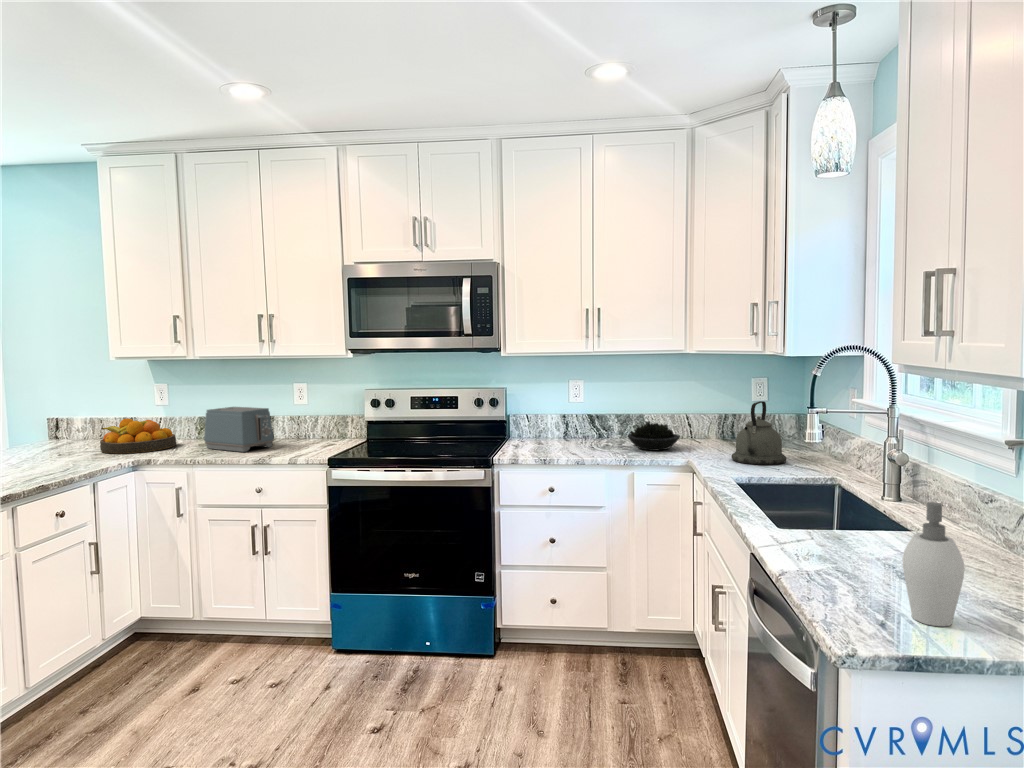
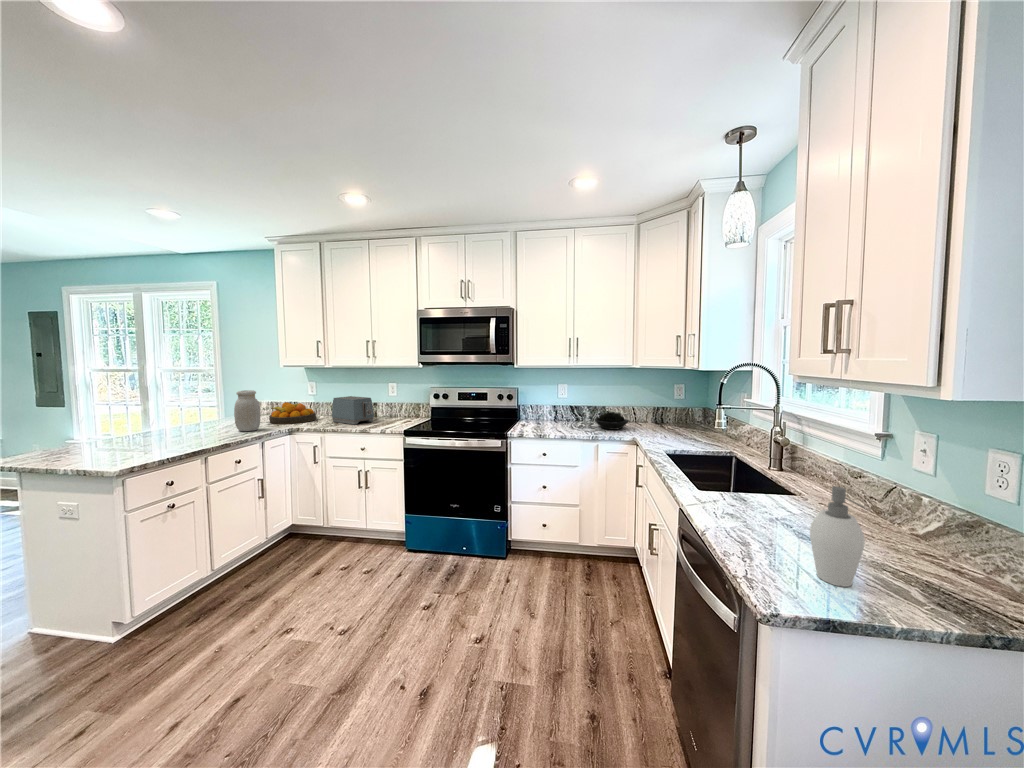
jar: none [49,399,91,466] -> present [234,390,261,431]
kettle: present [731,401,786,465] -> none [663,399,700,442]

